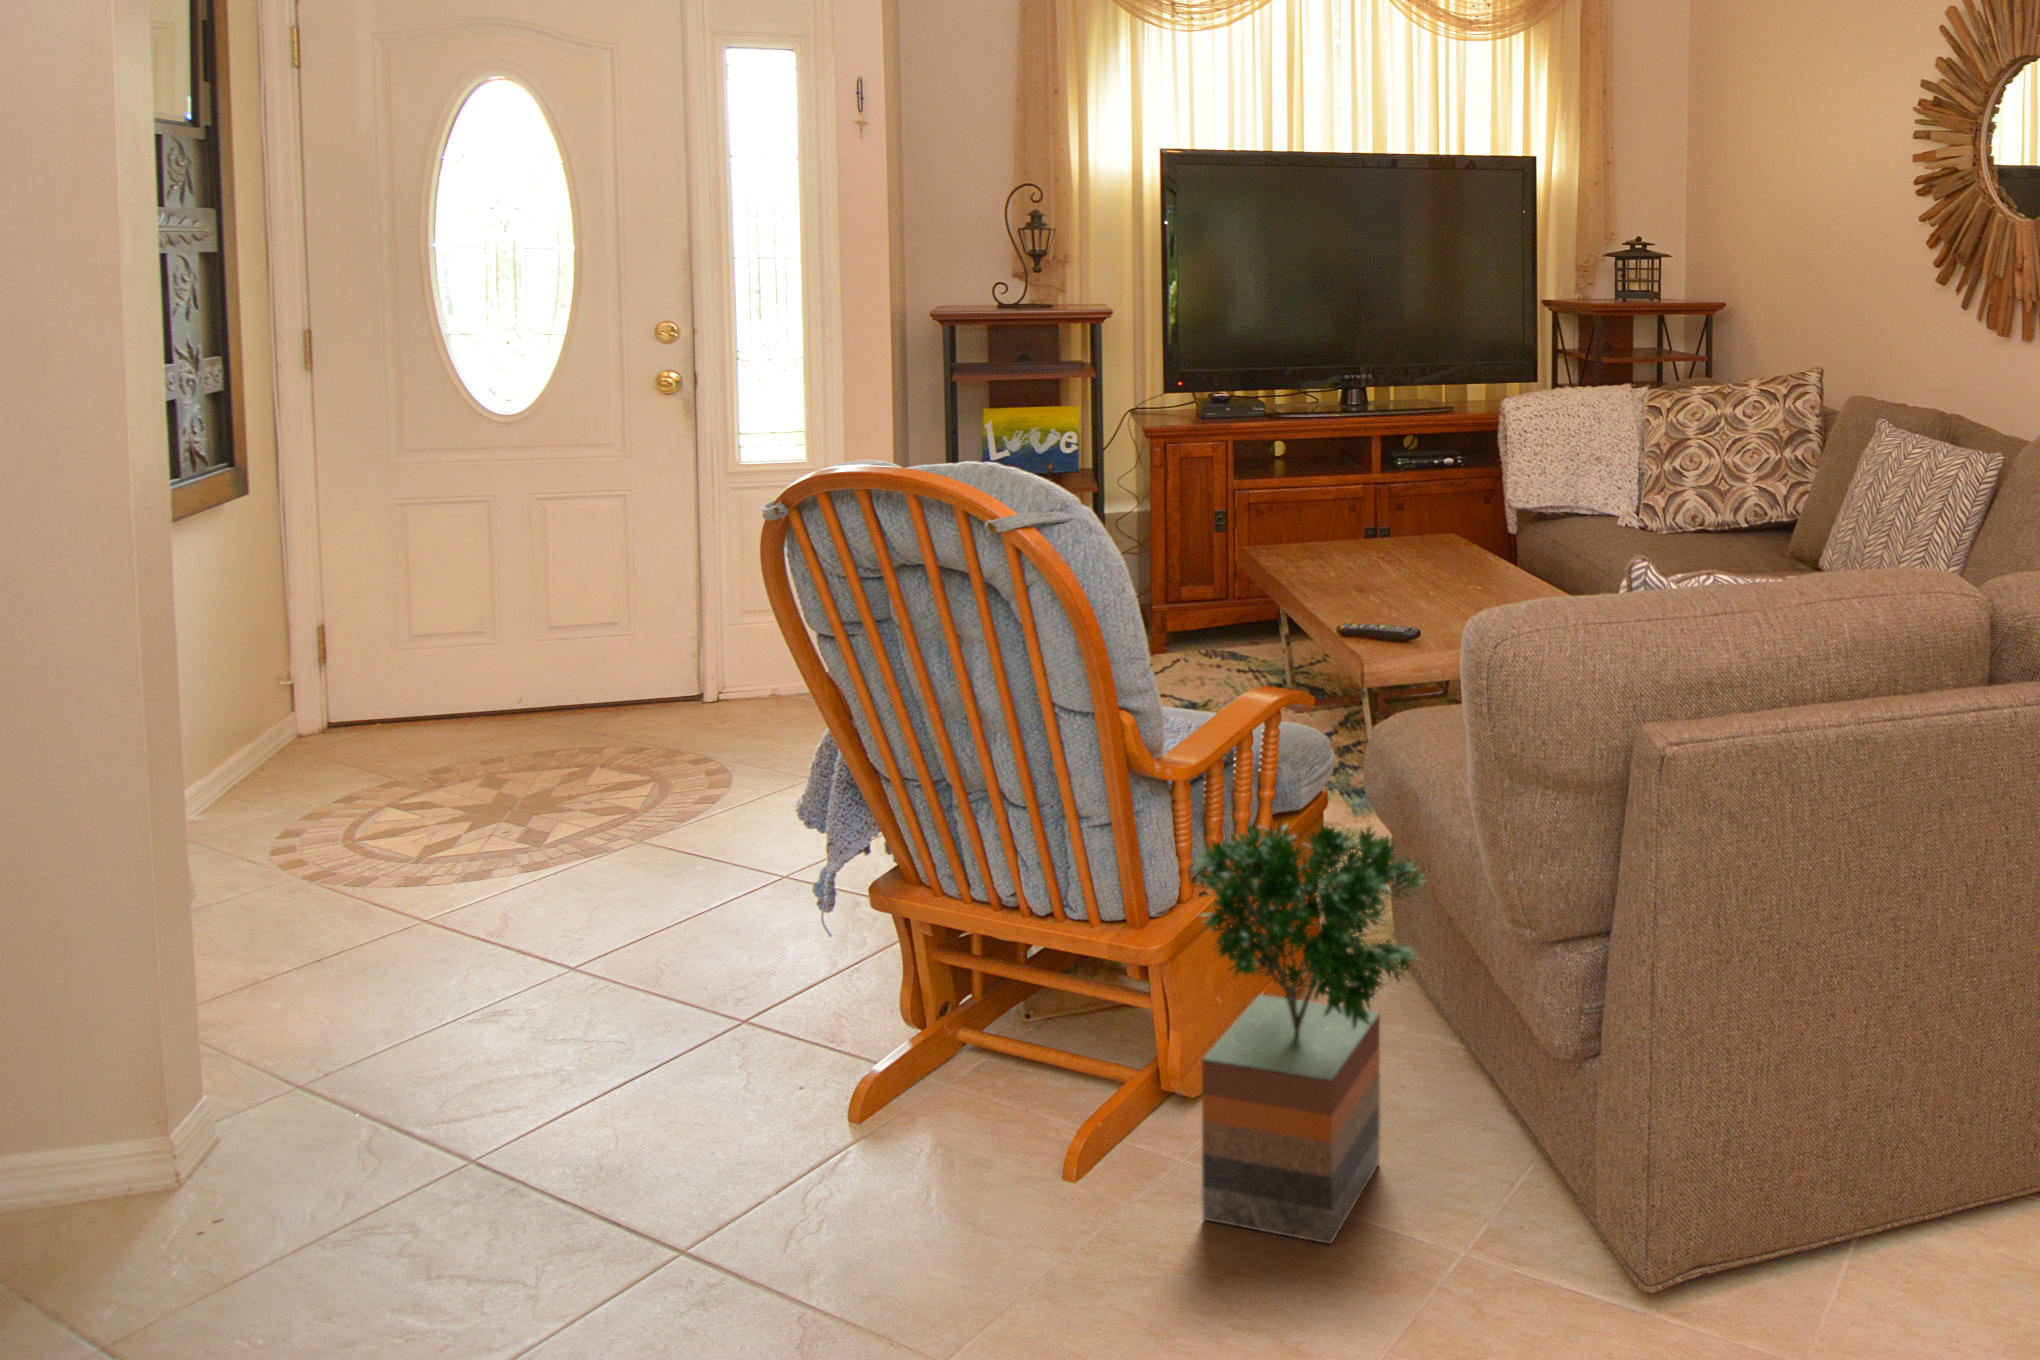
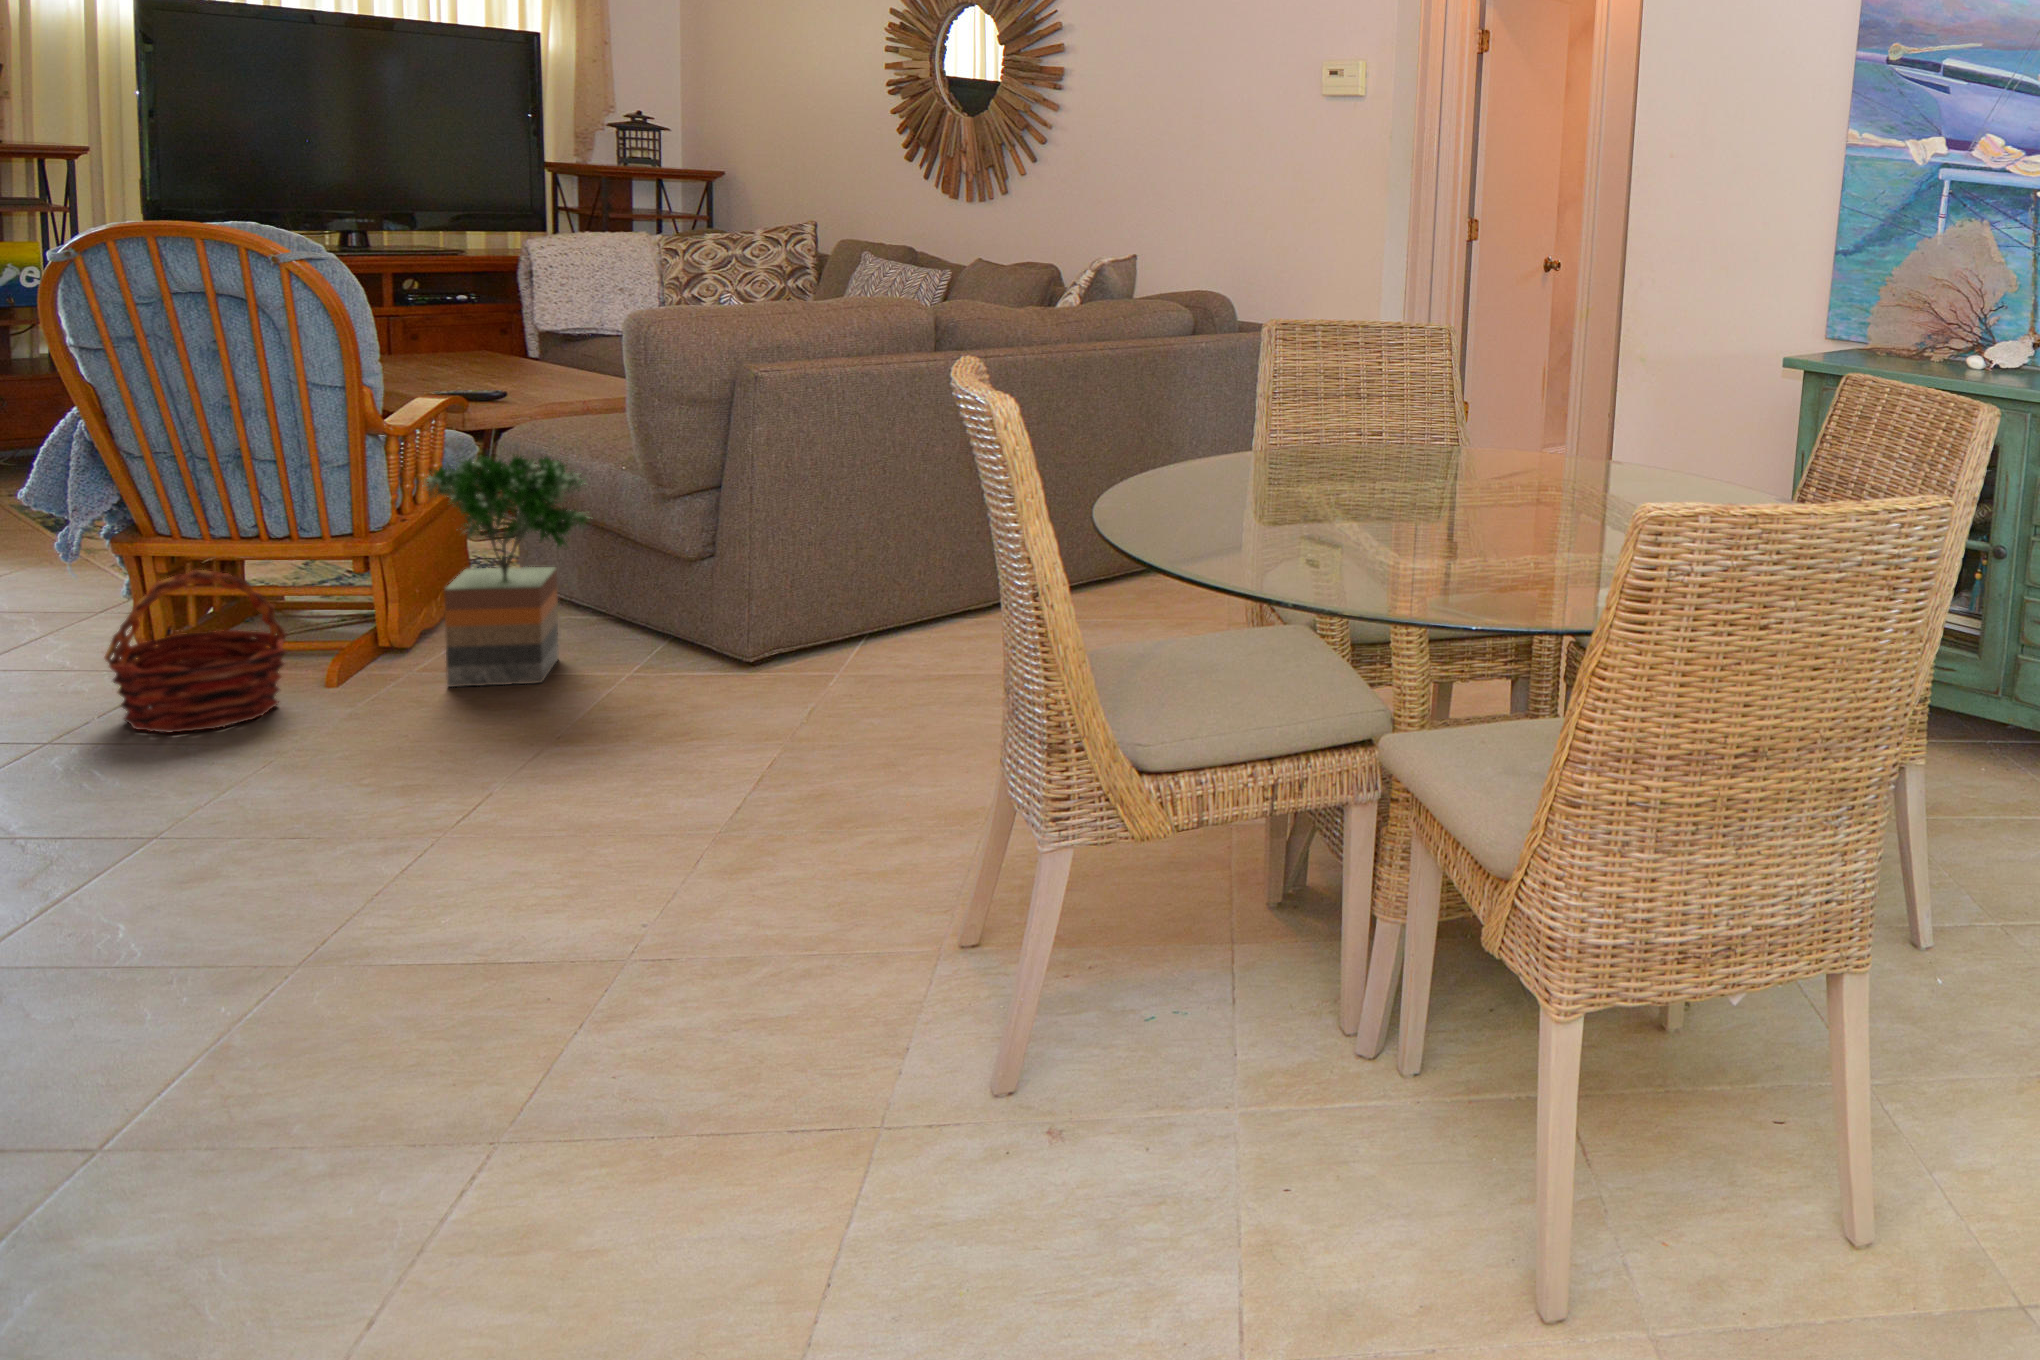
basket: none [761,994,1002,1272] -> present [105,570,287,732]

